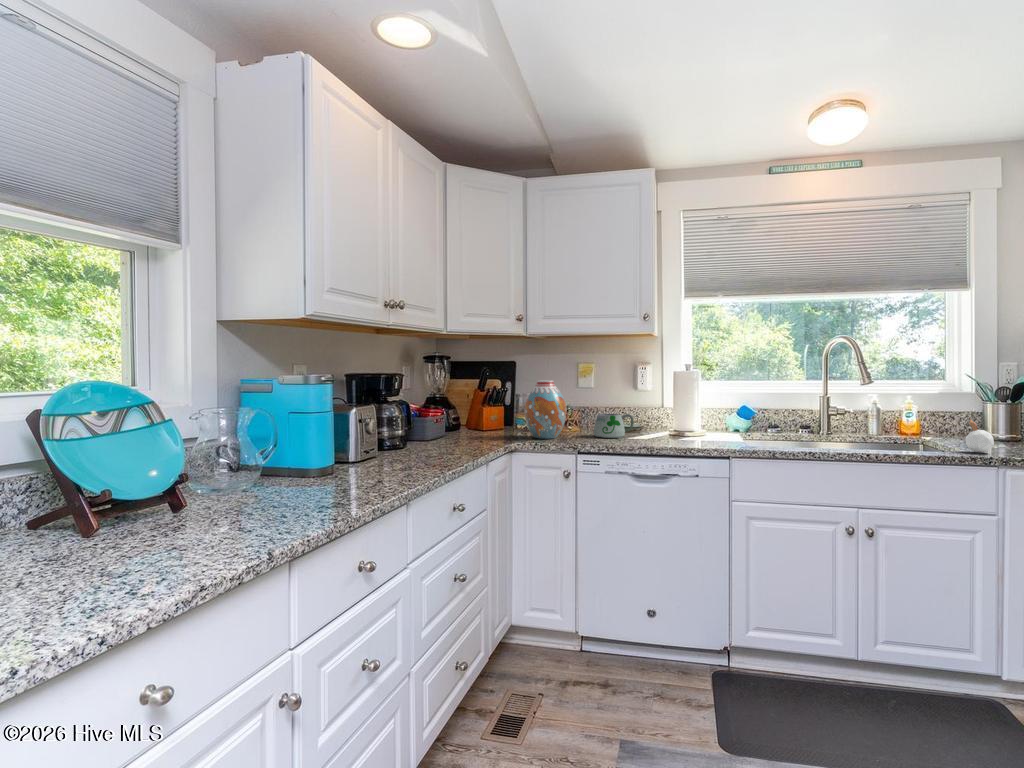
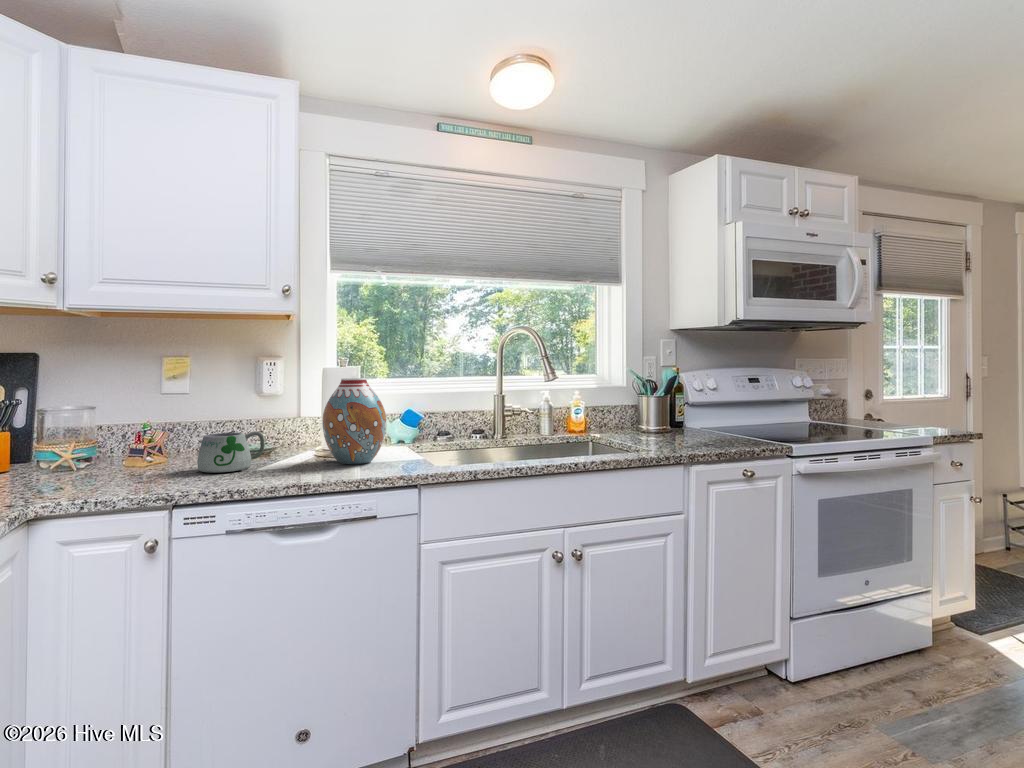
vase: present [524,381,566,439] -> present [322,378,386,464]
candle: present [966,416,994,453] -> none [646,407,670,448]

